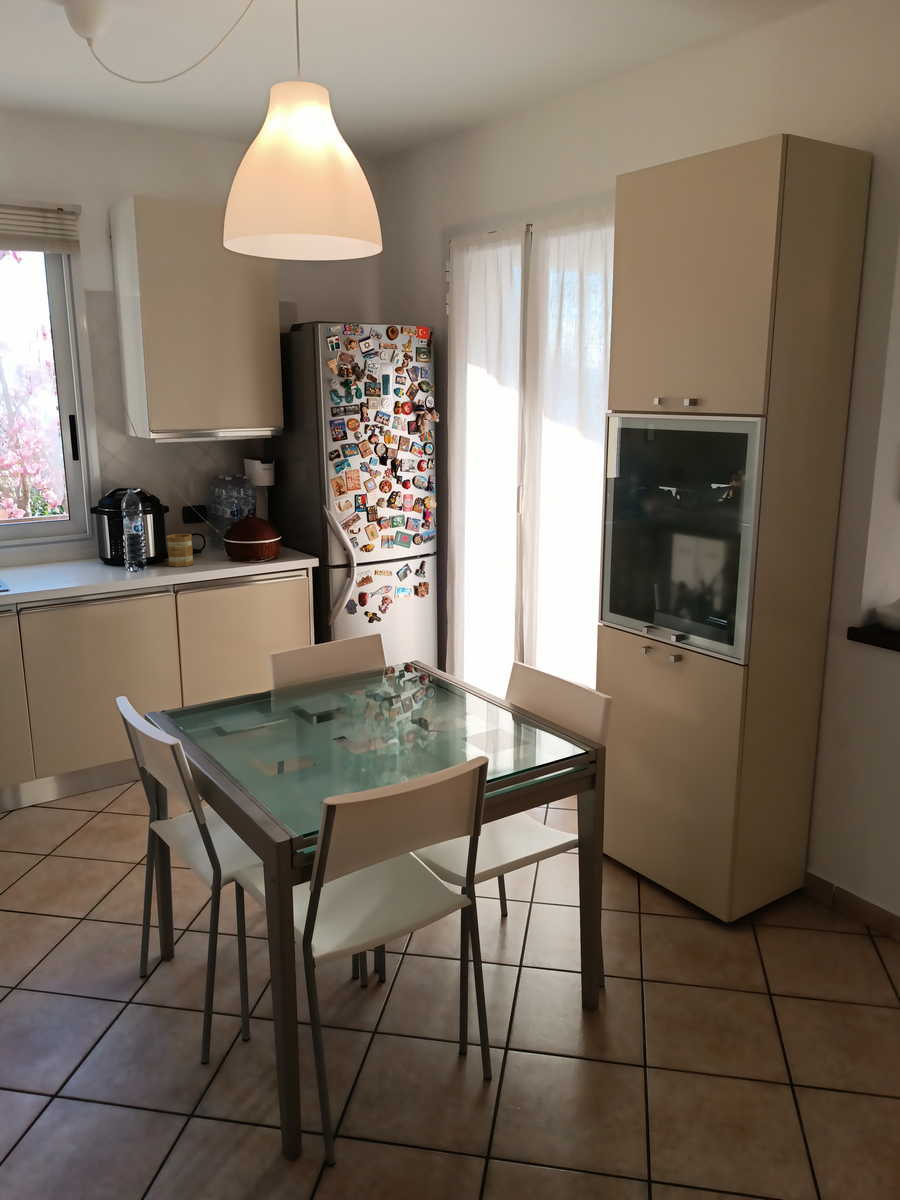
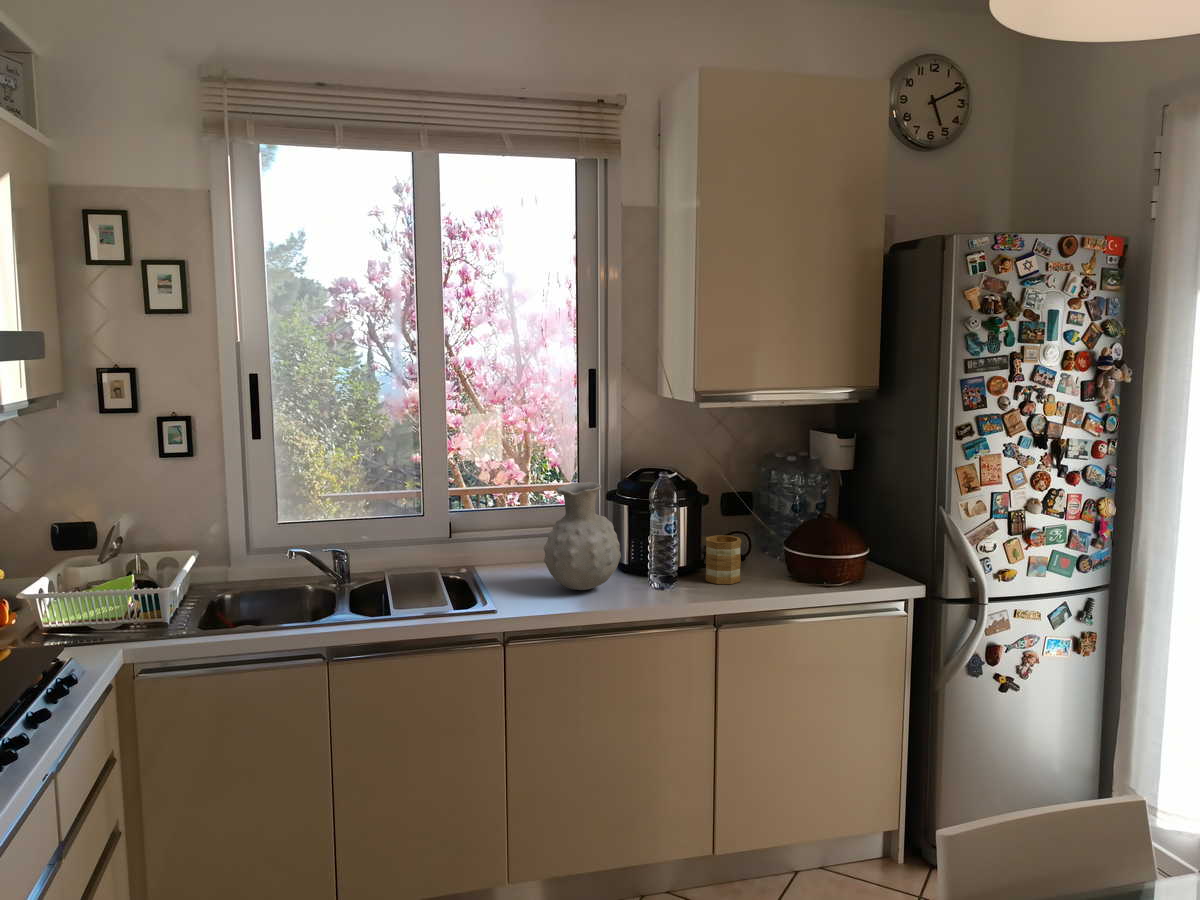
vase: none [44,499,104,576] -> present [544,482,621,590]

